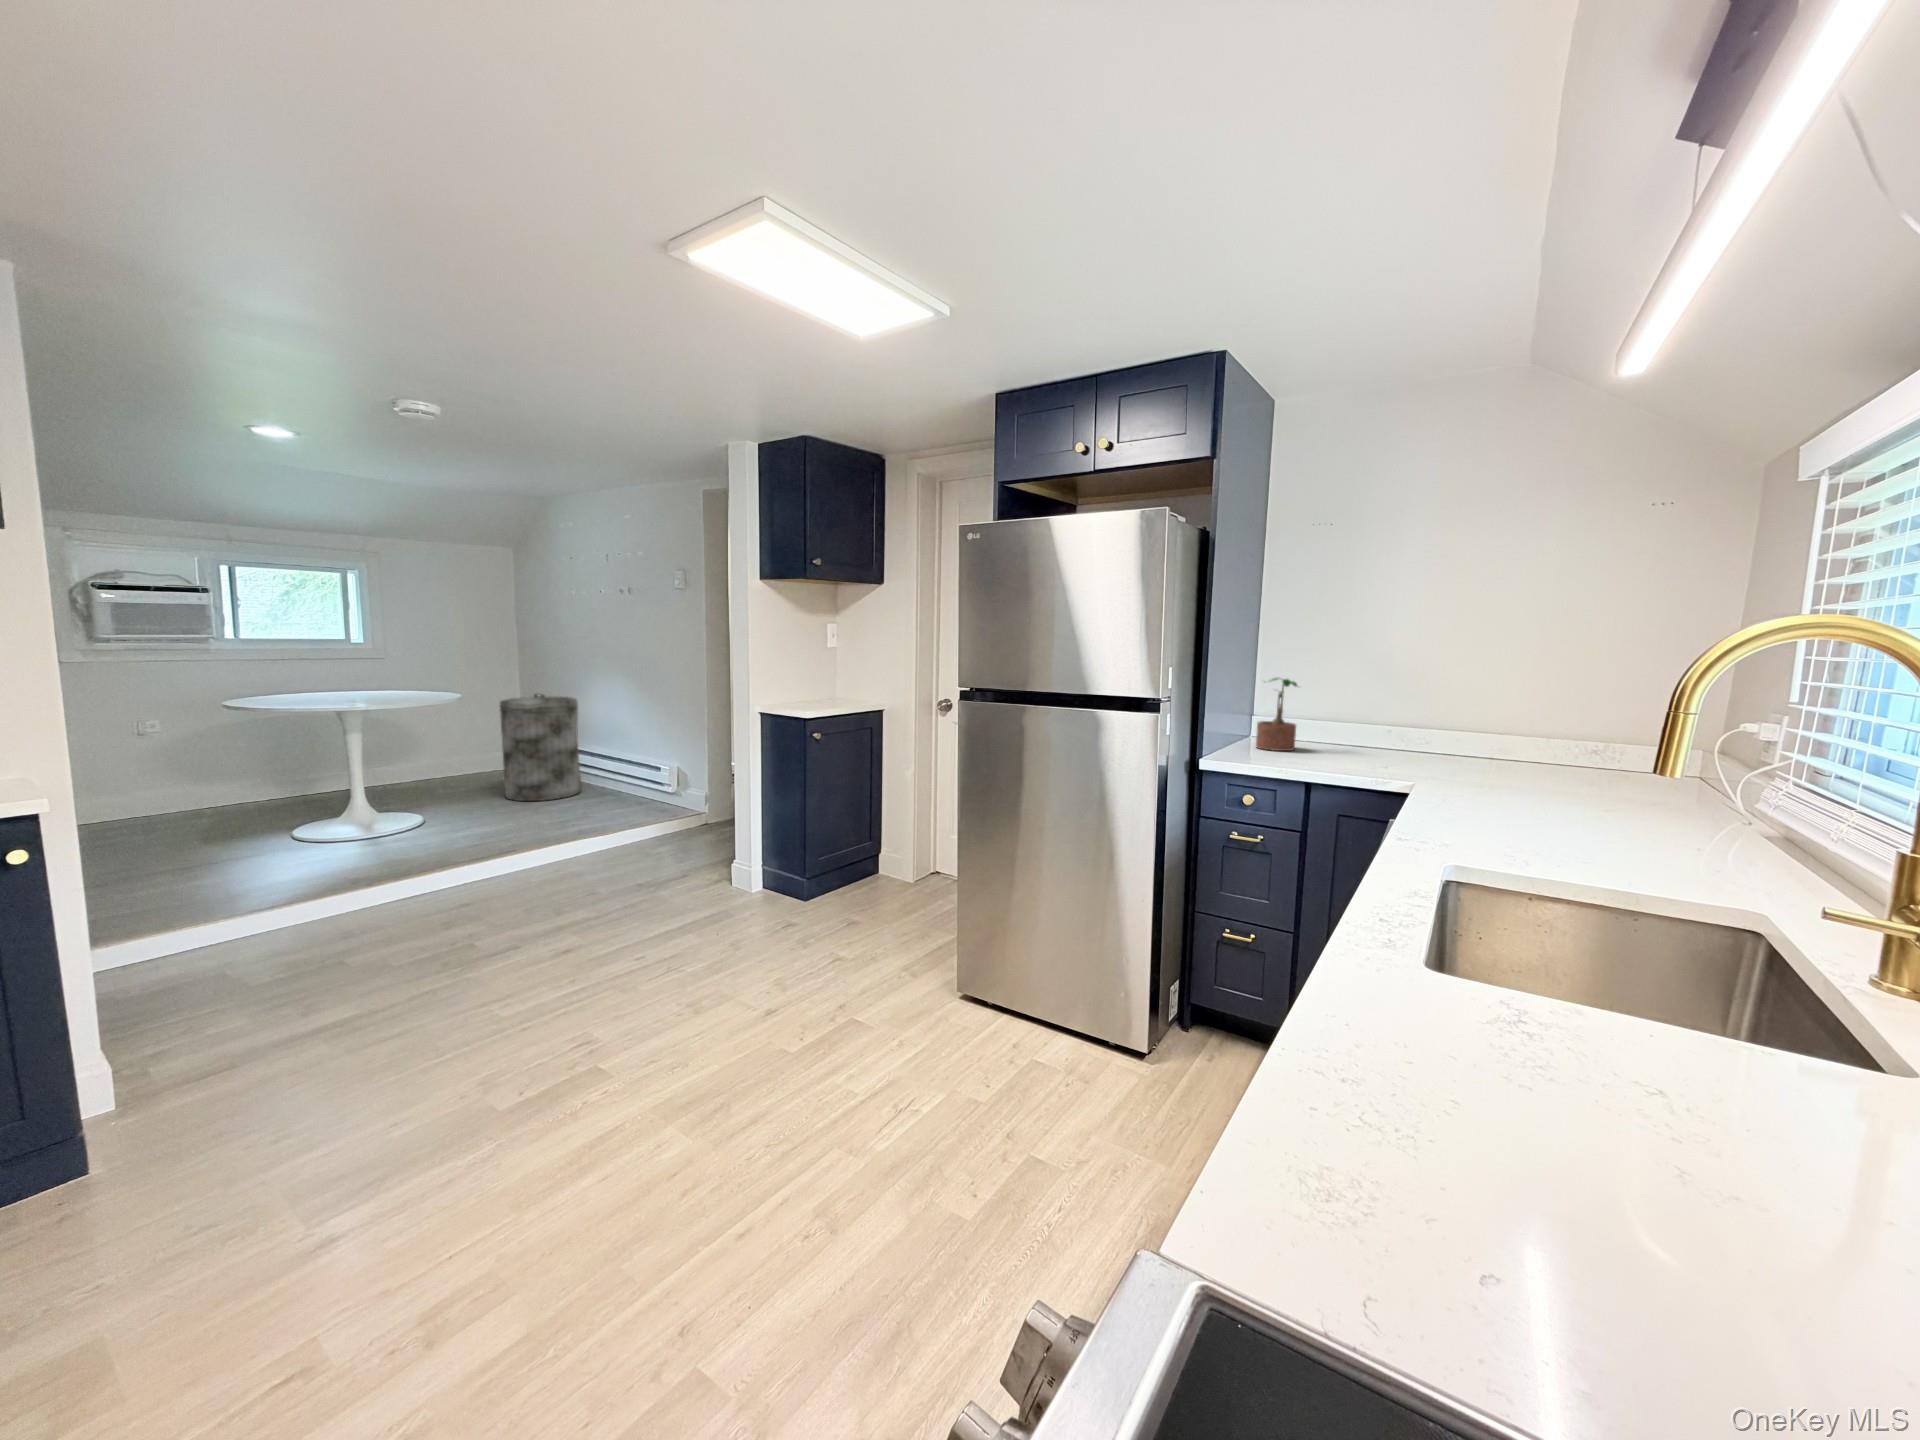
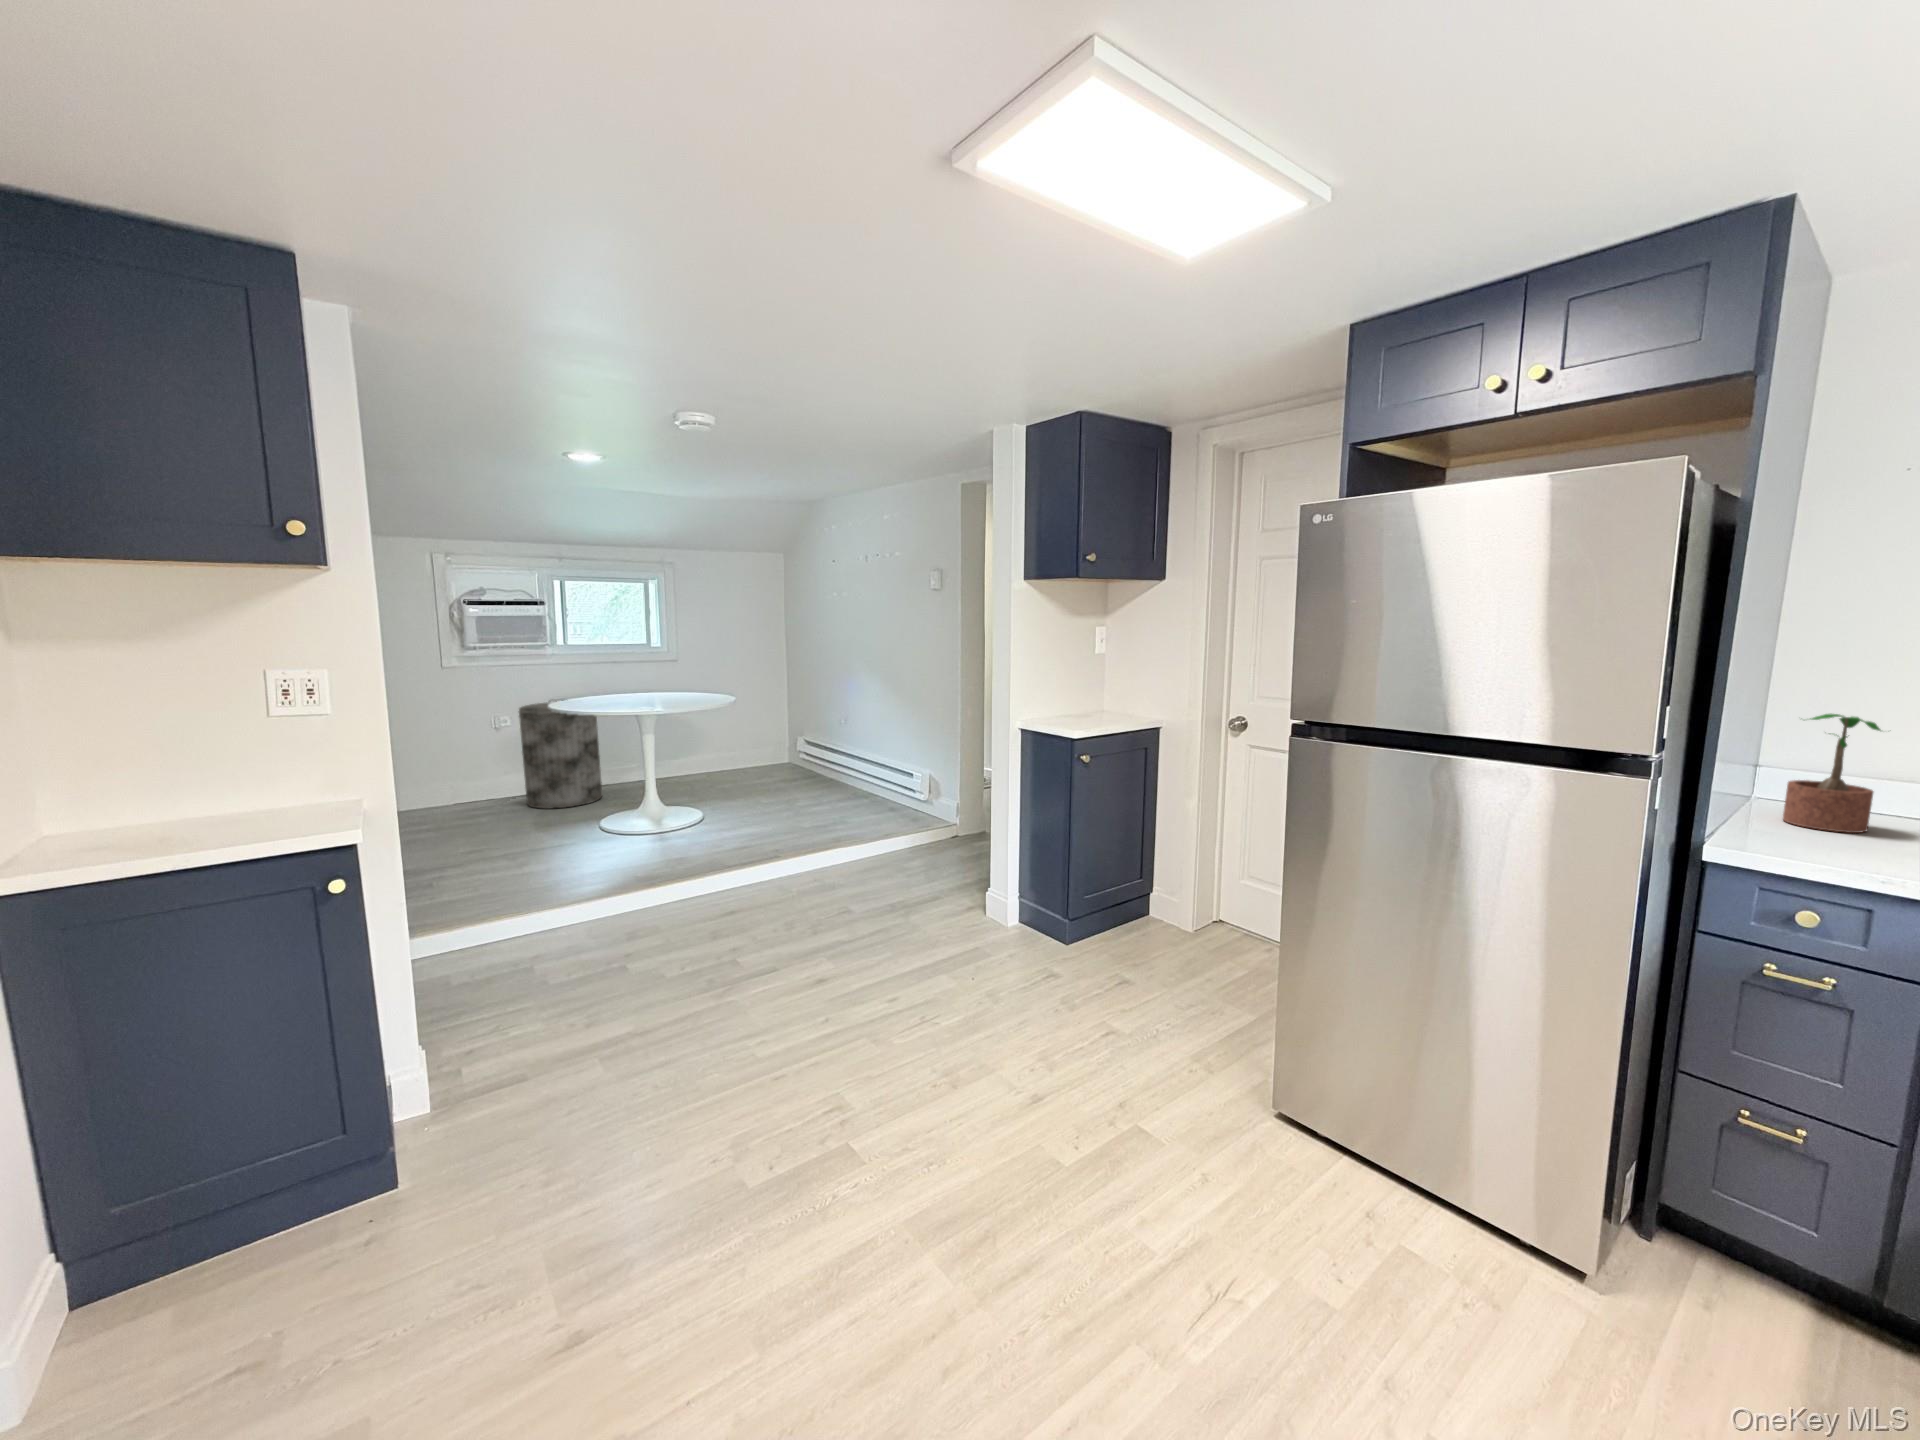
trash can: present [500,693,582,801] -> present [519,699,602,809]

